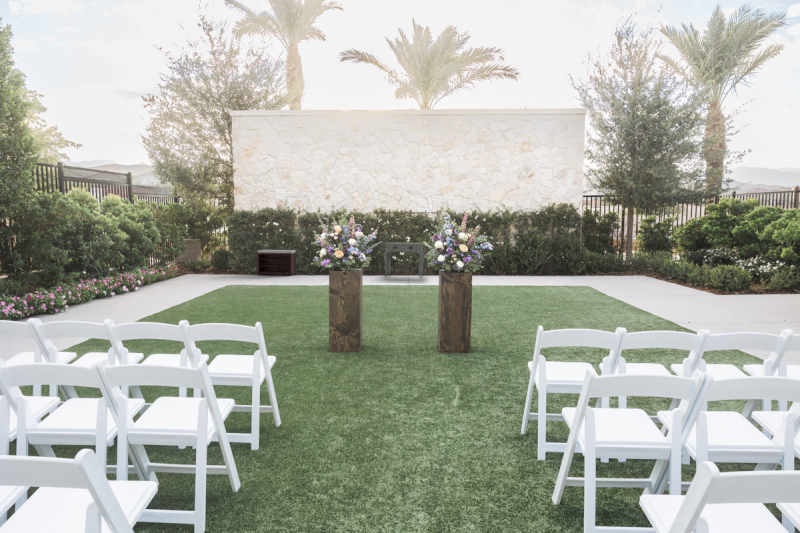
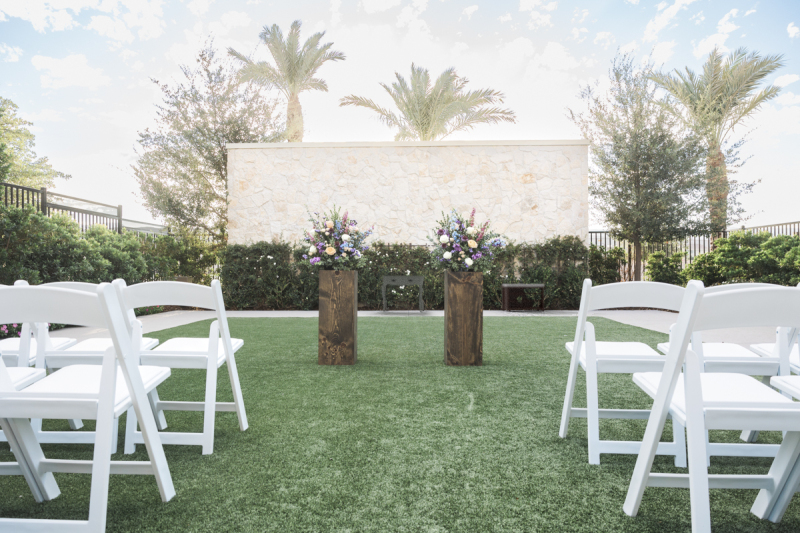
bench: present [257,250,297,276] -> present [501,284,545,311]

